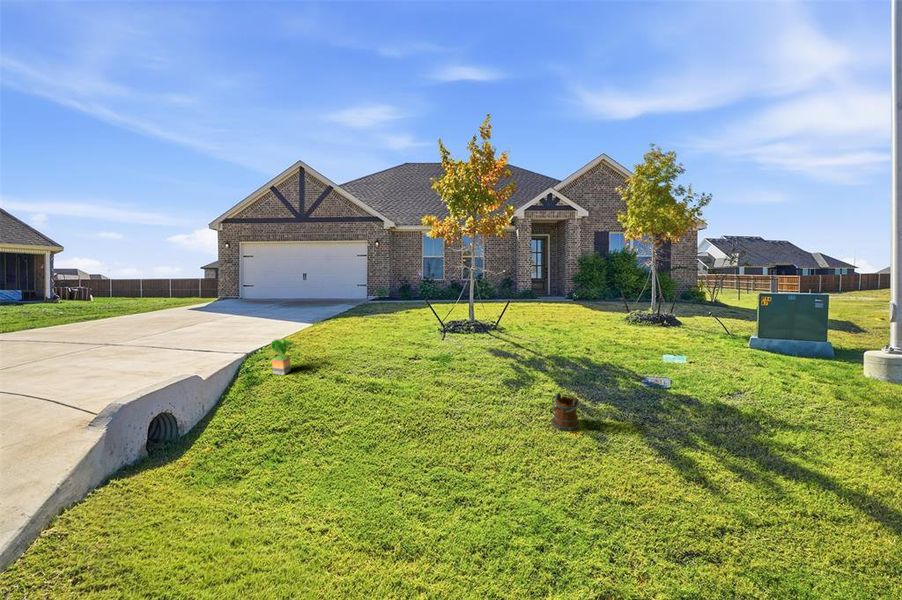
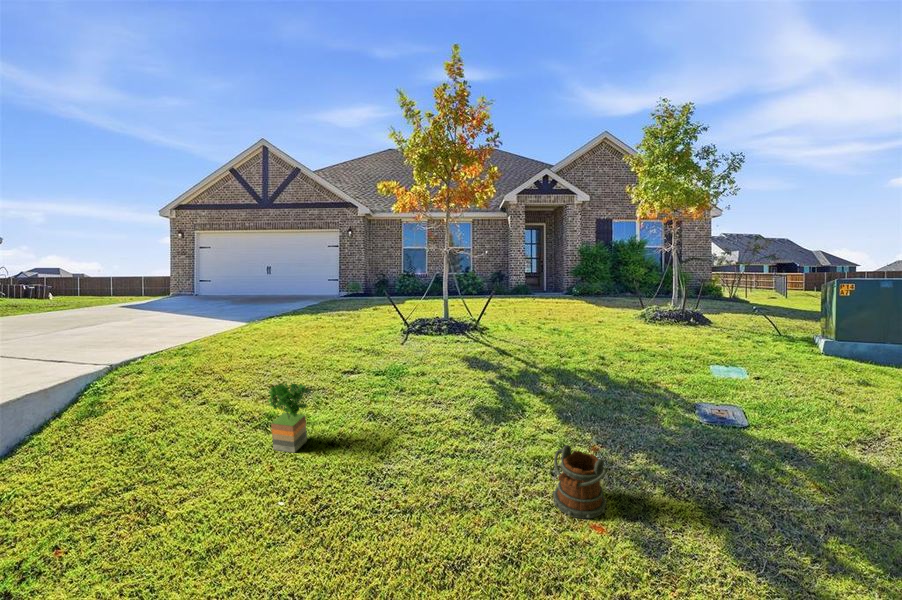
potted tree: present [271,339,292,375] -> present [269,383,311,453]

